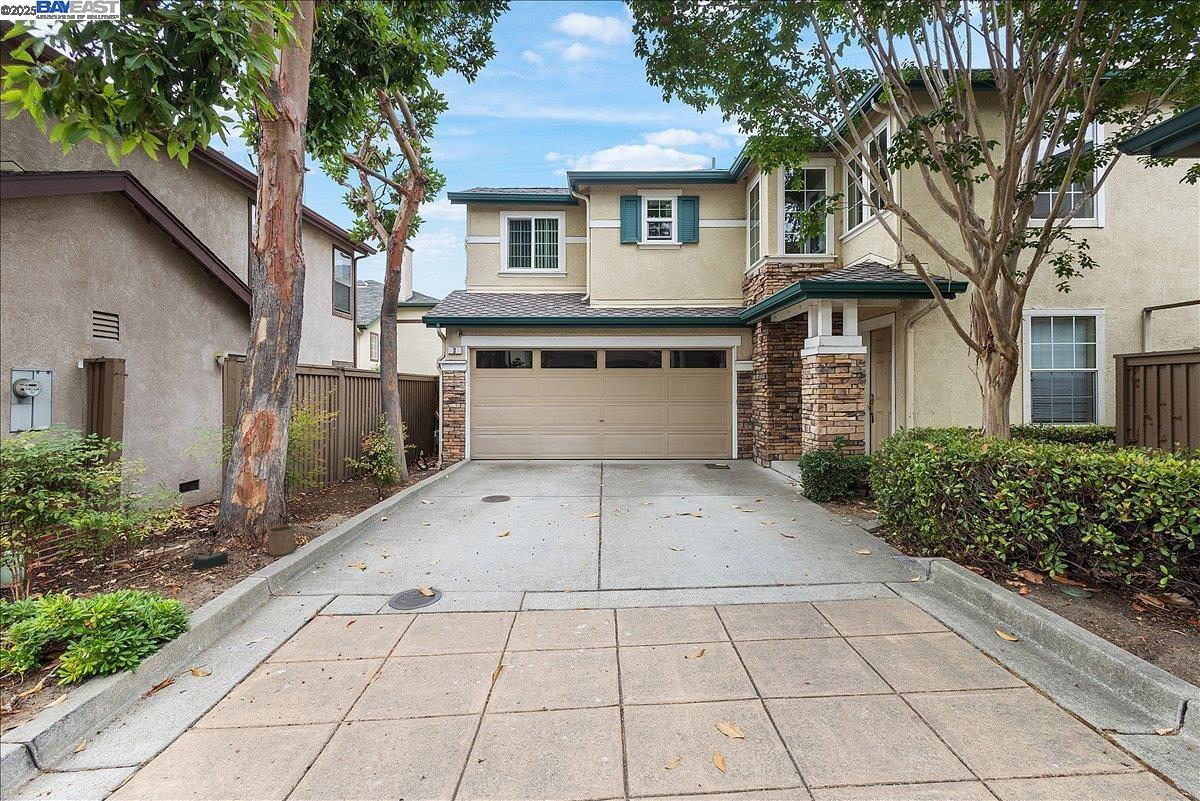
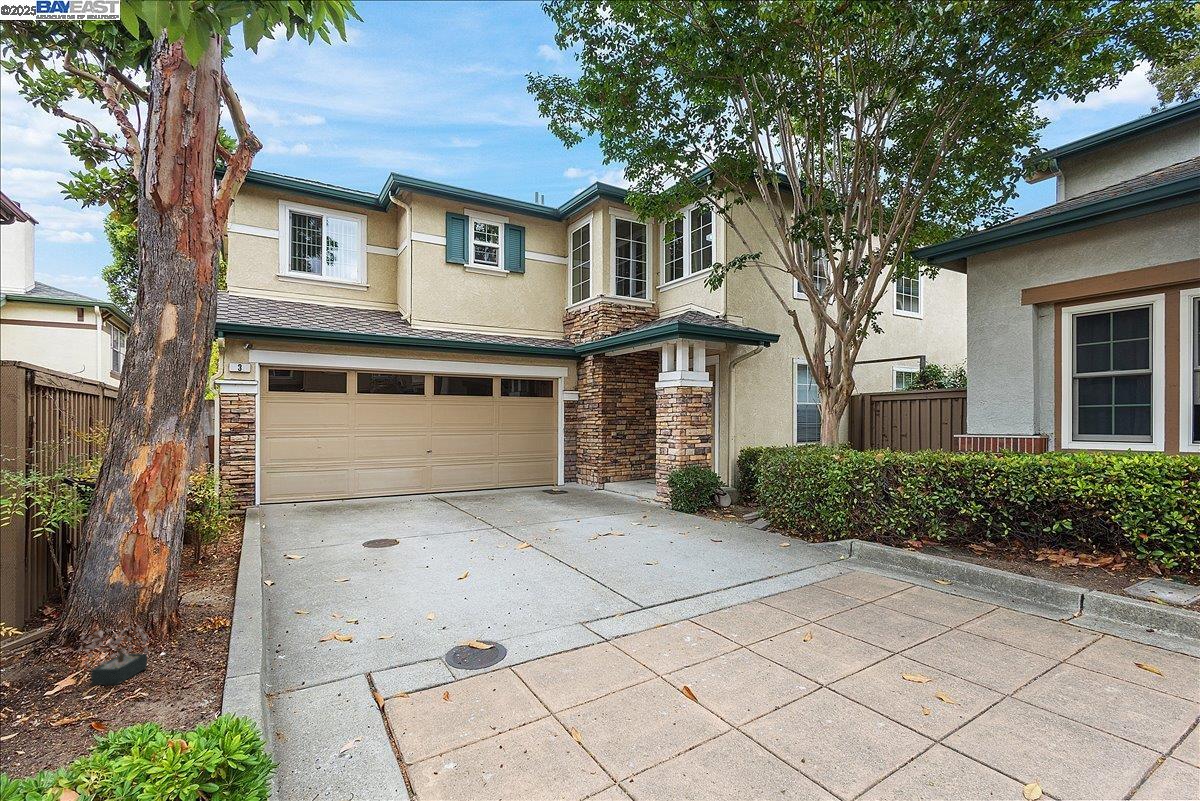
bucket: present [267,525,295,556] -> none [184,585,232,648]

